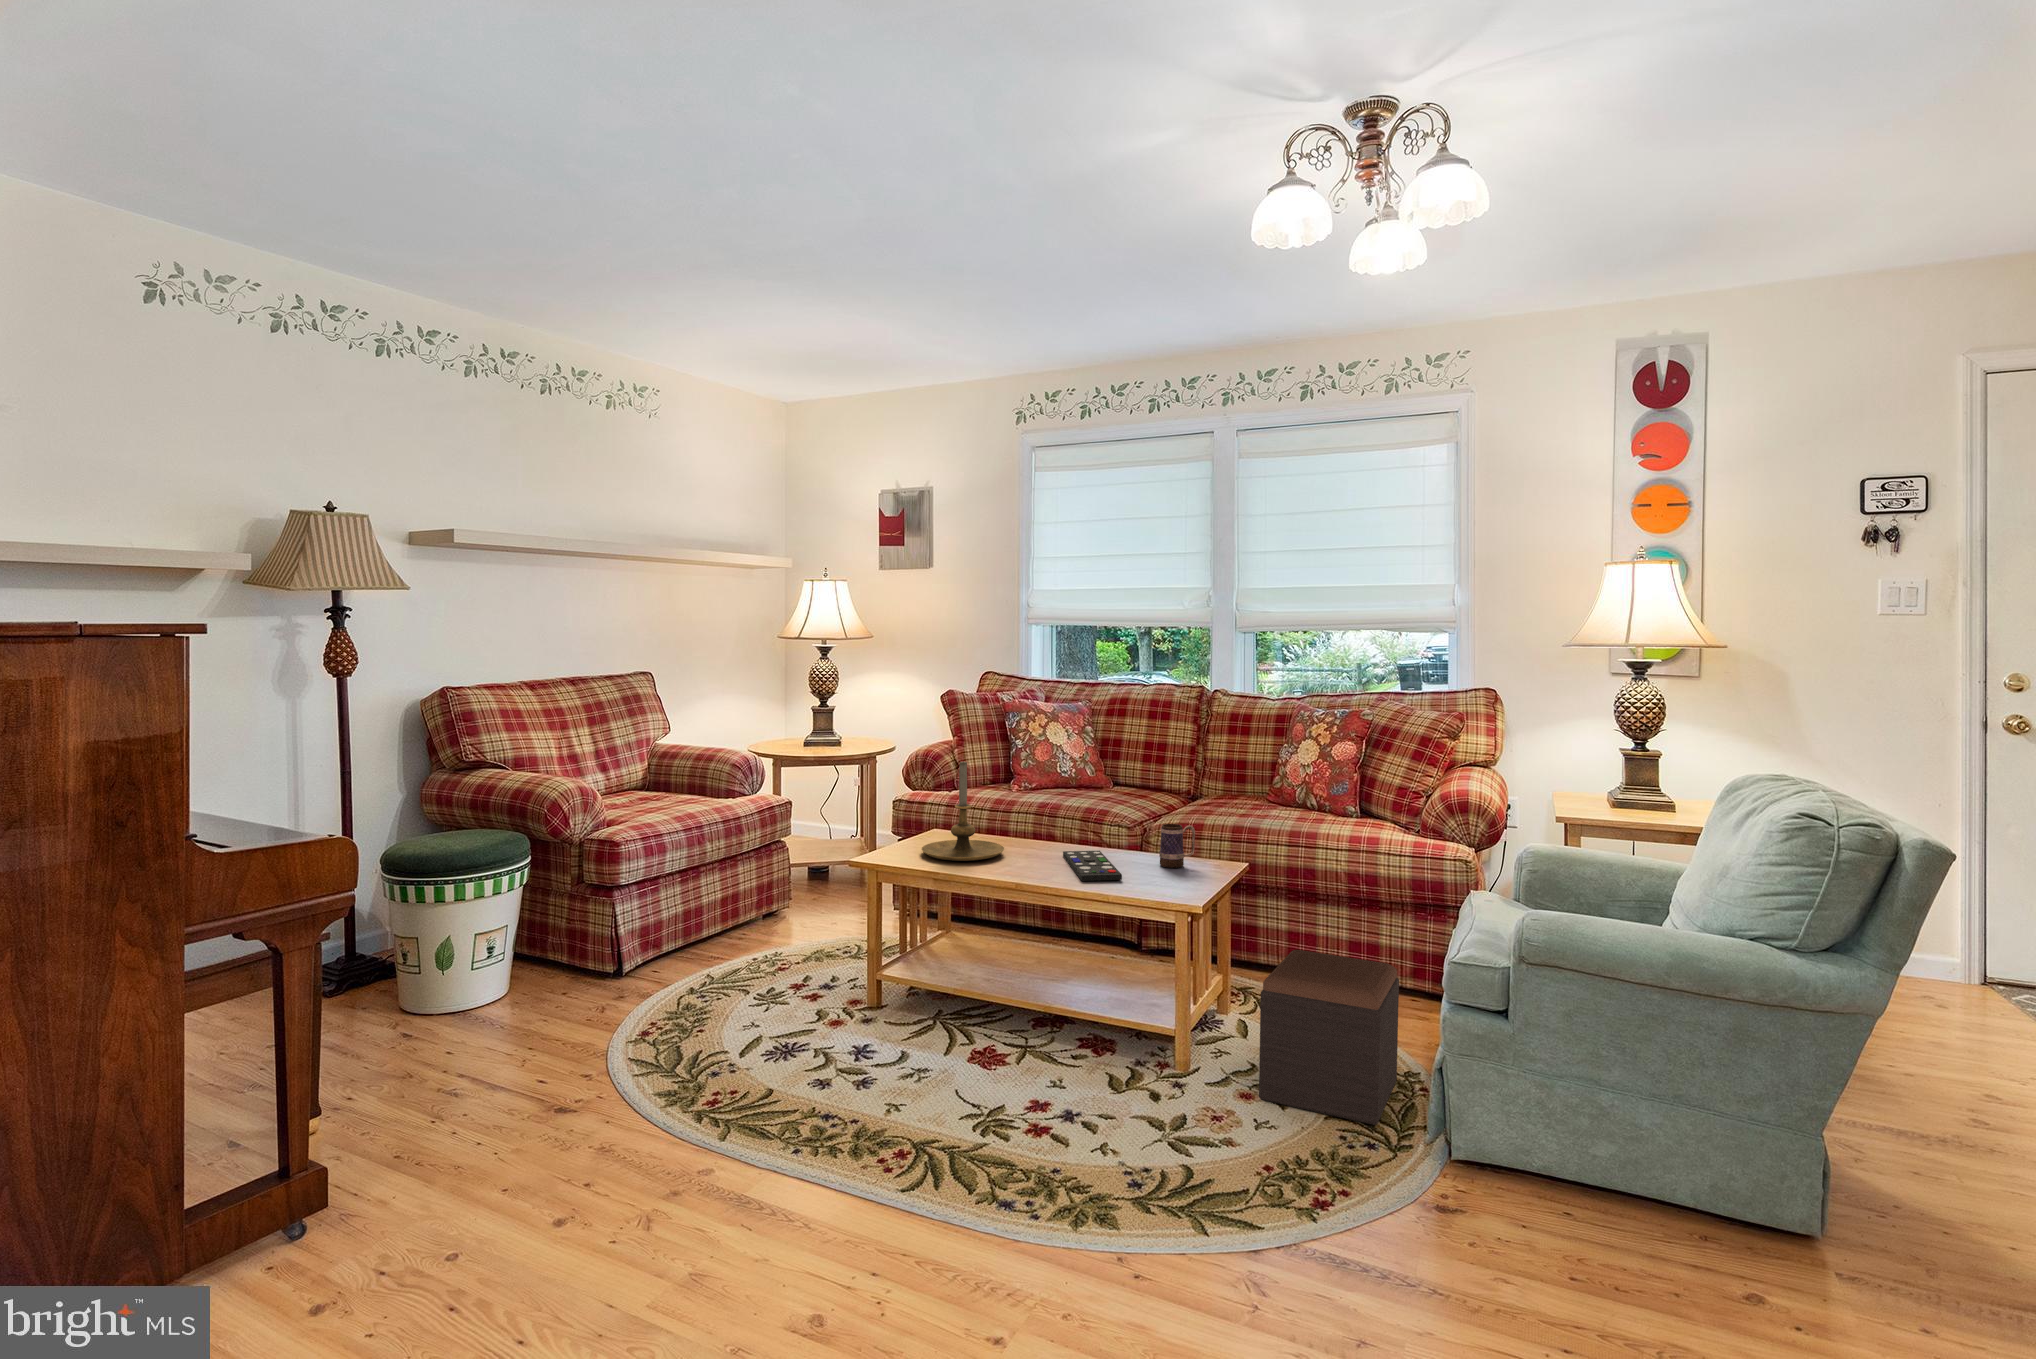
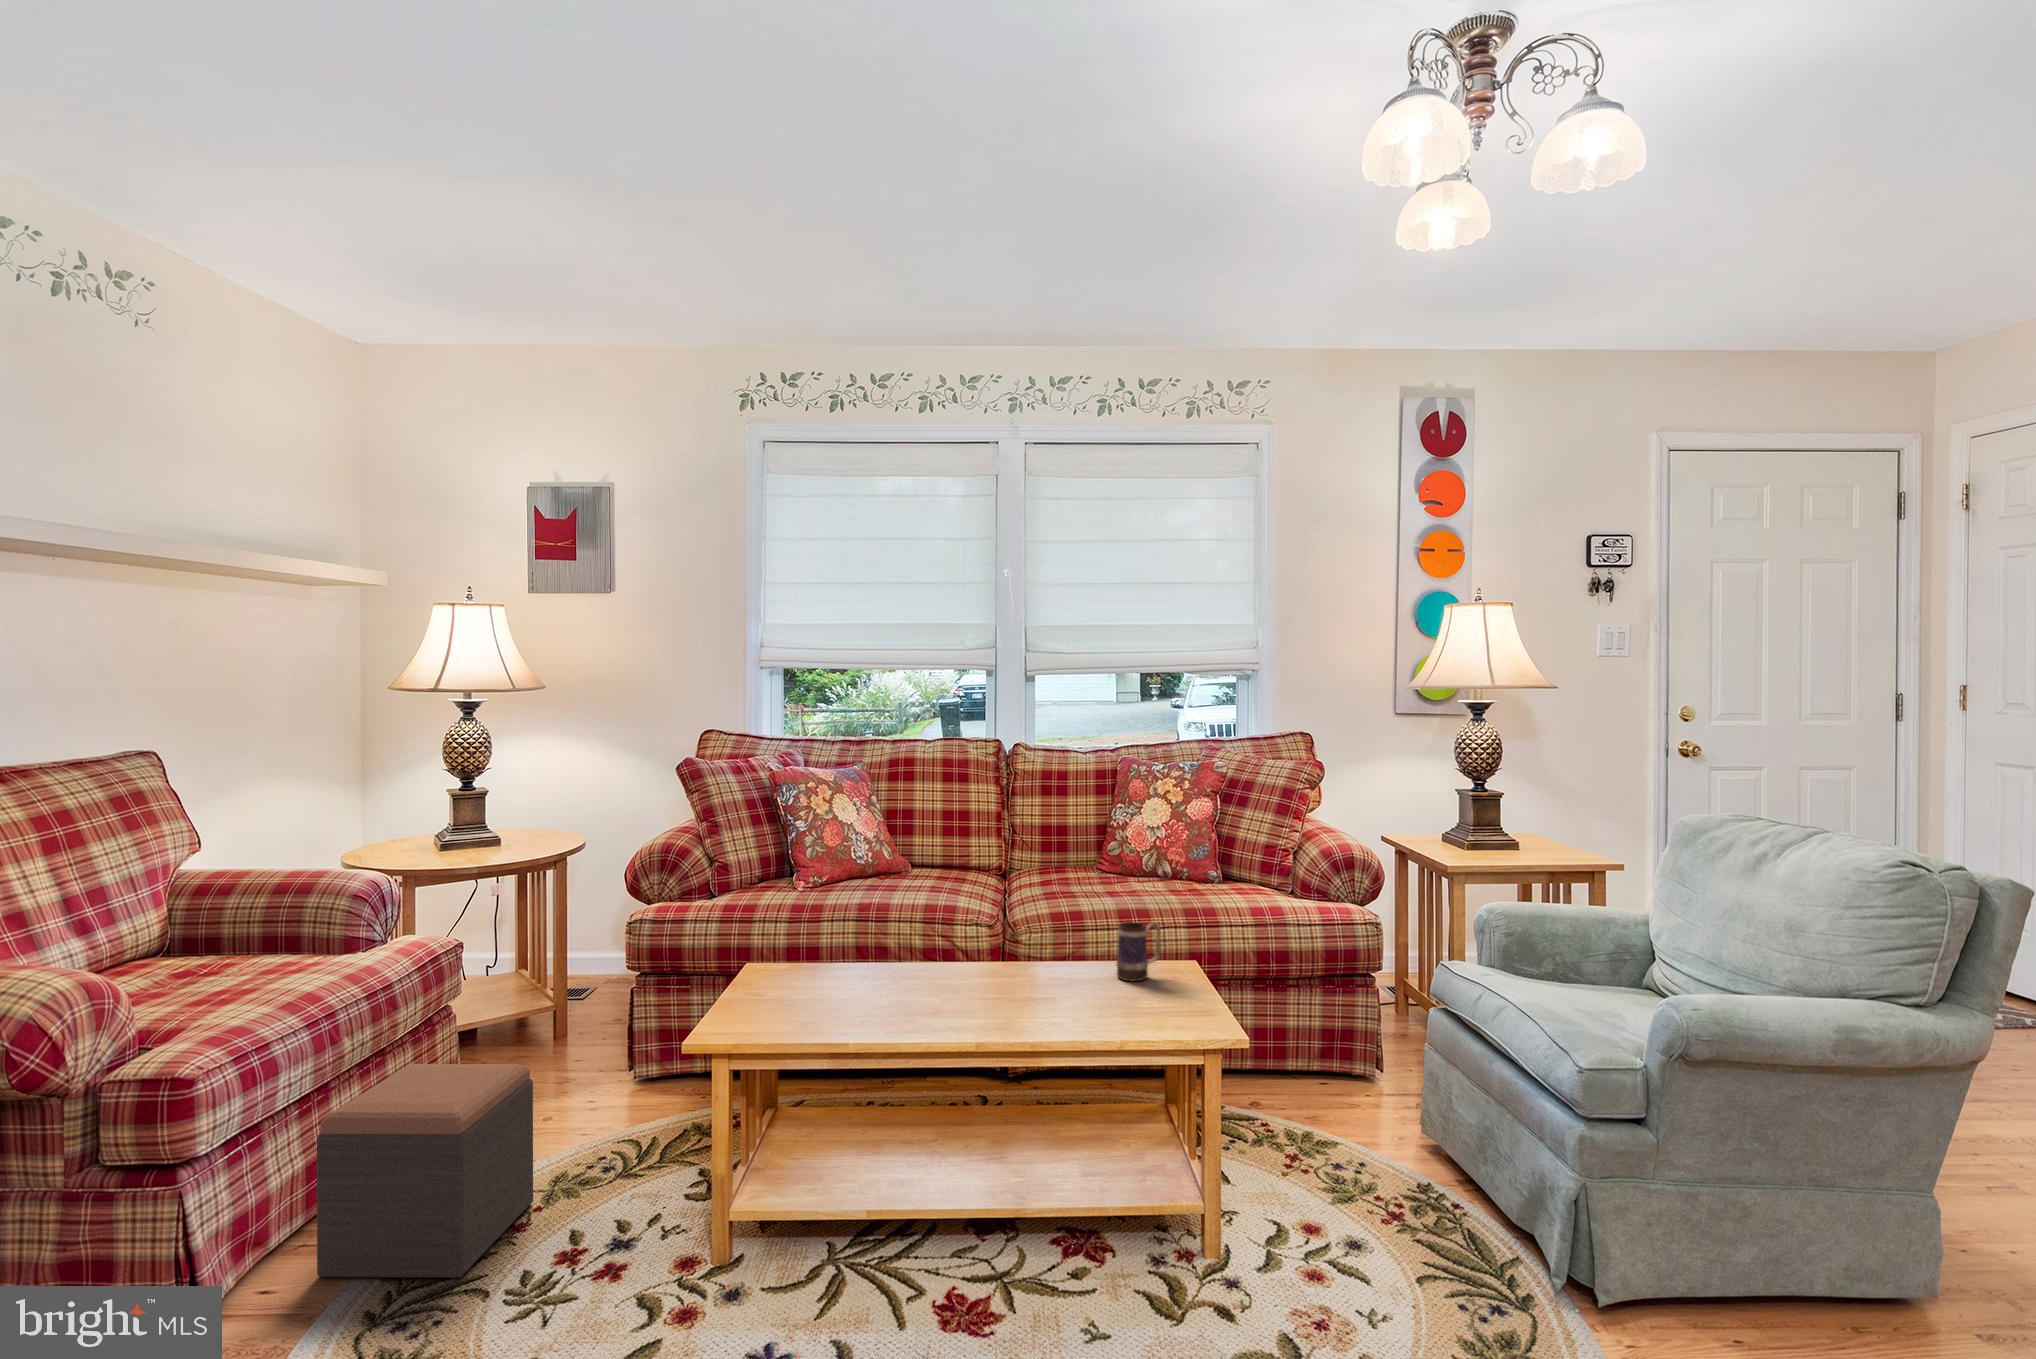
candle holder: present [922,761,1004,861] -> none [795,866,919,1019]
remote control: present [1063,851,1122,881] -> none [988,969,1118,1023]
footstool: present [1259,950,1399,1125] -> present [317,1064,533,1278]

